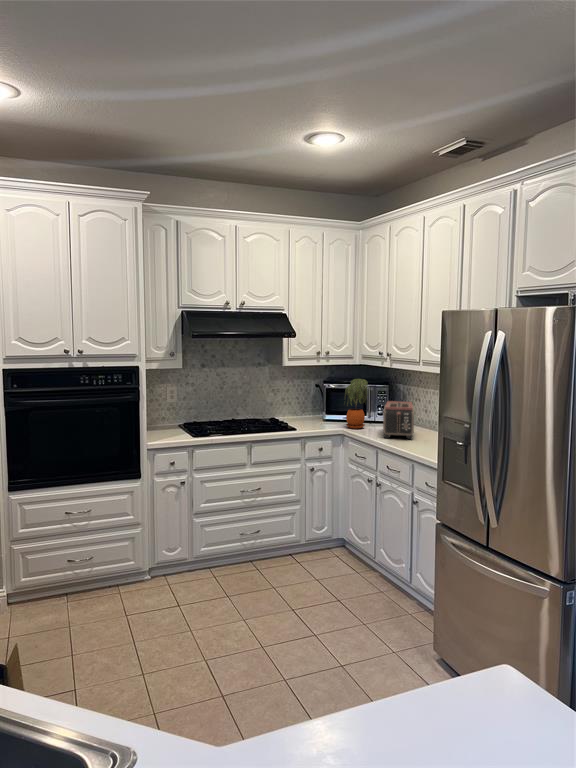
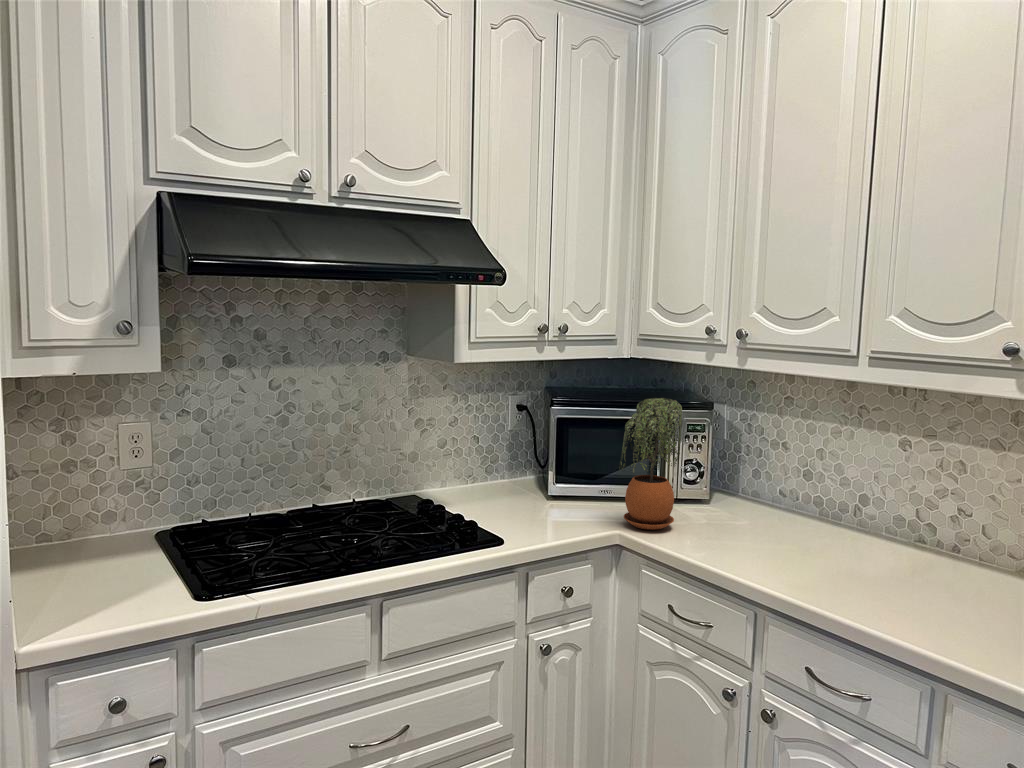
toaster: present [383,401,414,439] -> none [731,458,855,574]

